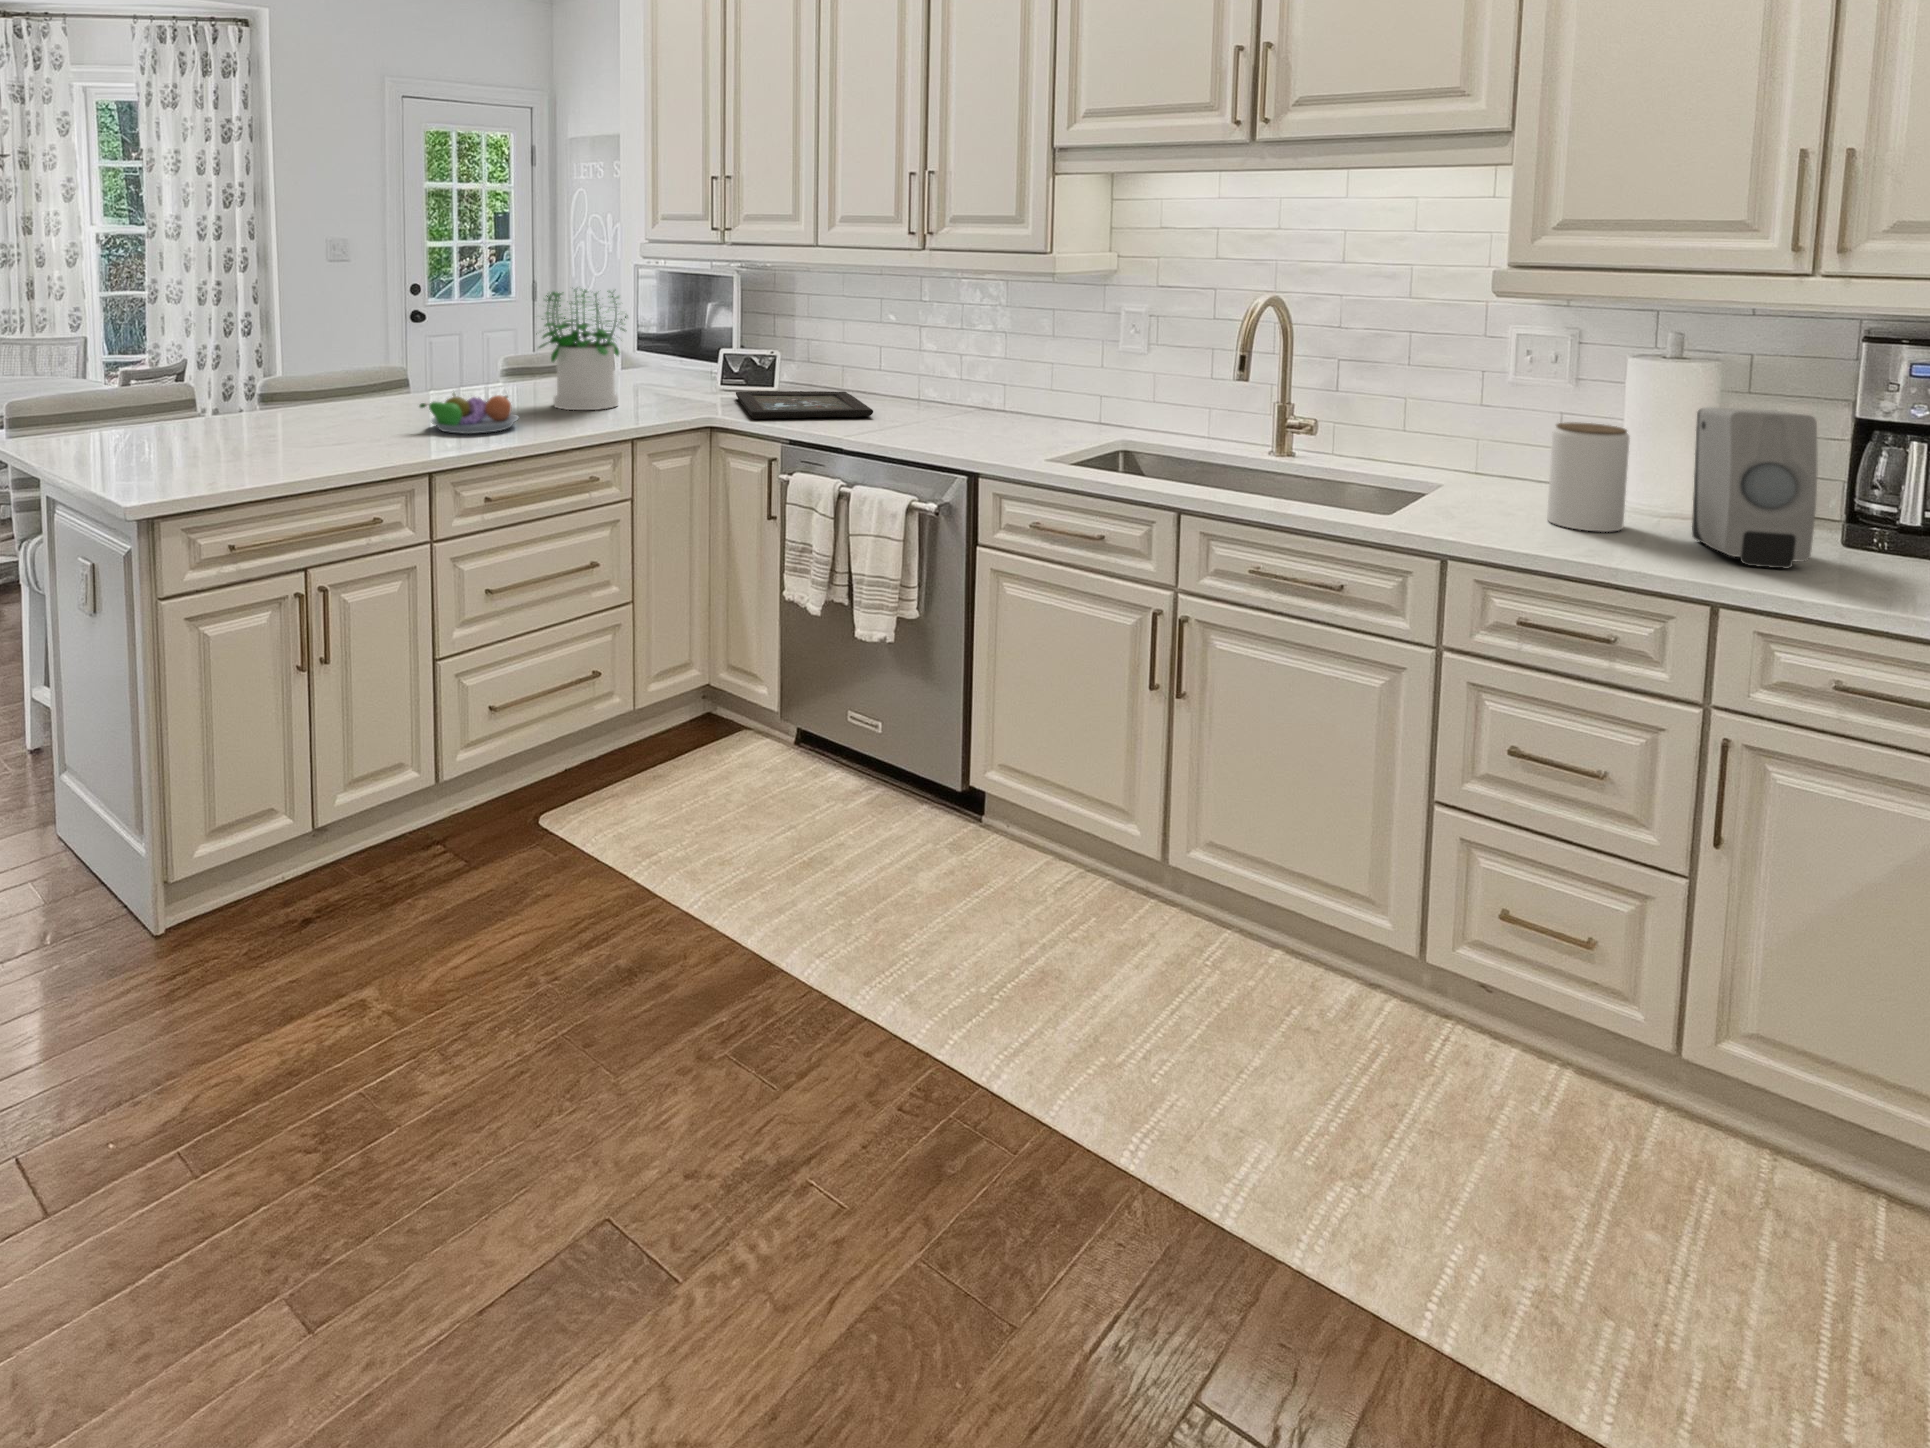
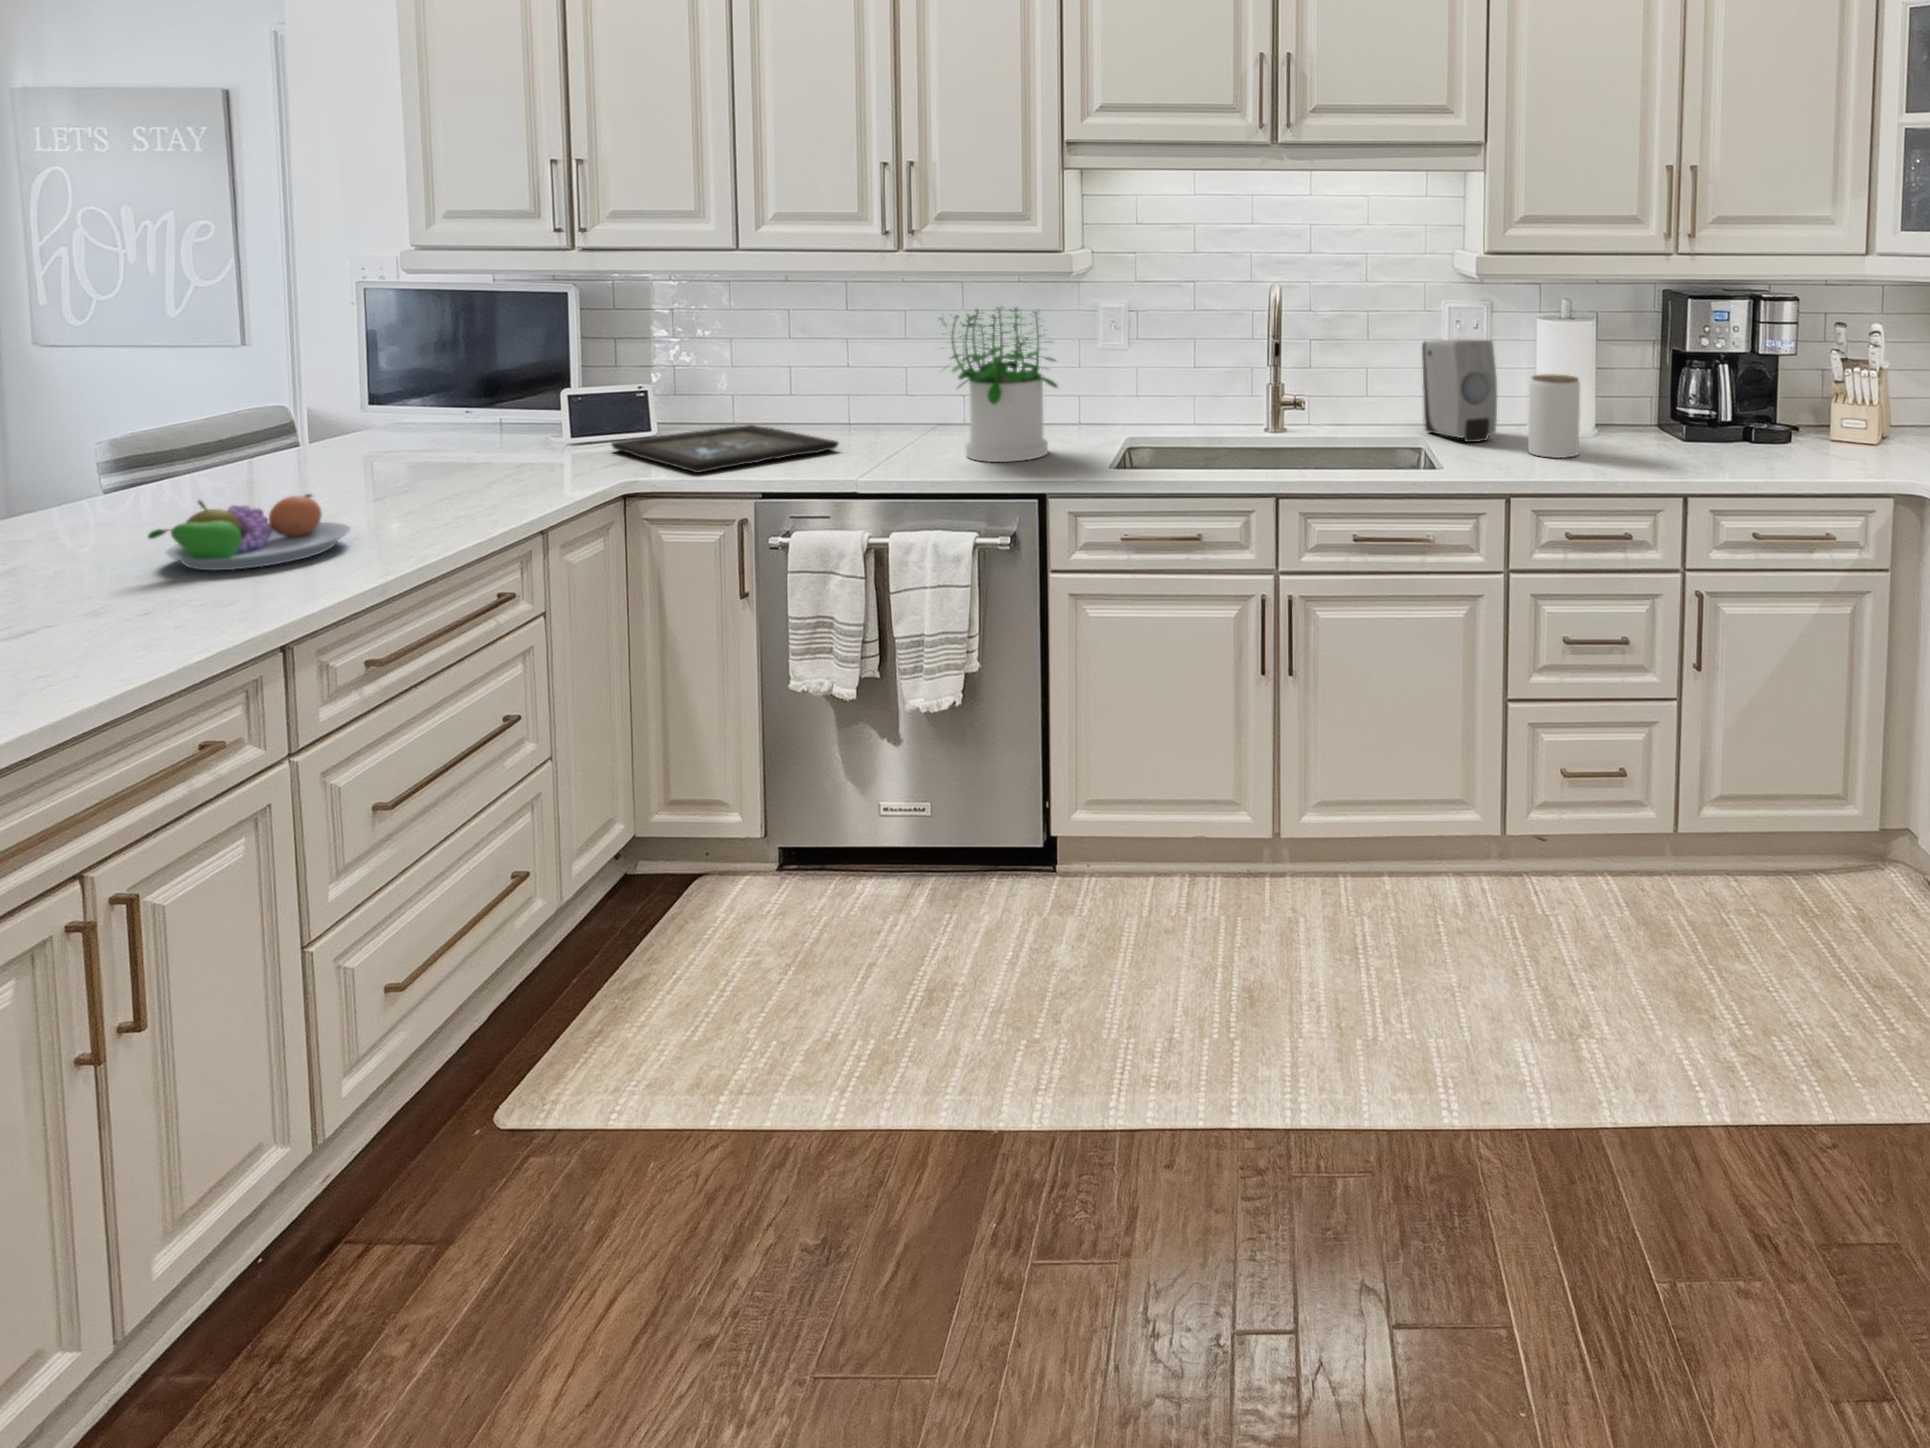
potted plant: present [539,289,626,410] -> present [941,307,1057,462]
soap dispenser: present [1692,407,1817,569] -> present [1422,339,1497,442]

